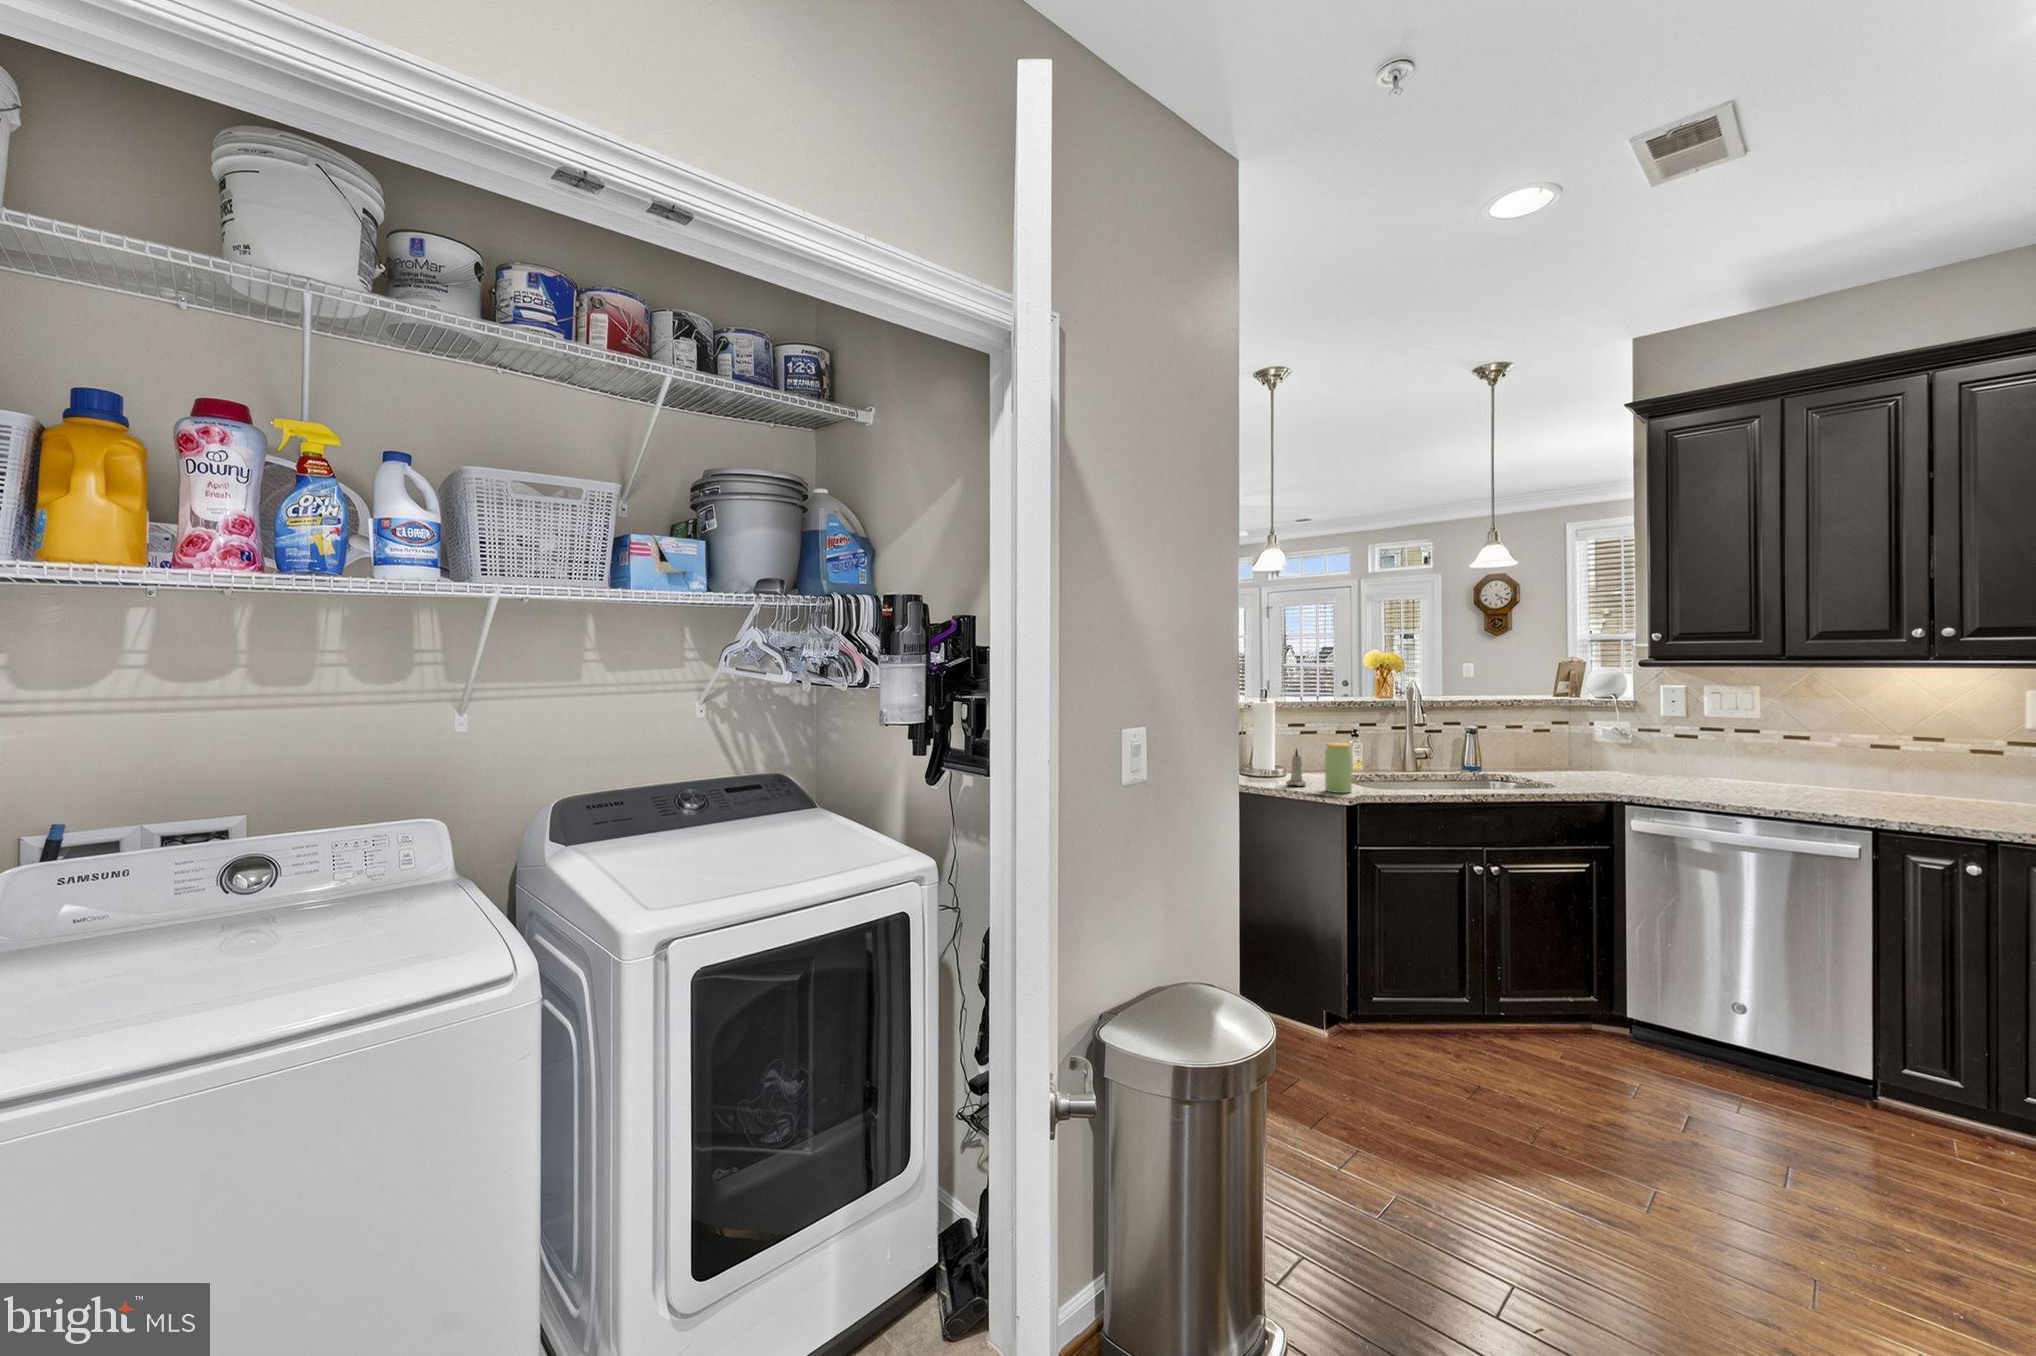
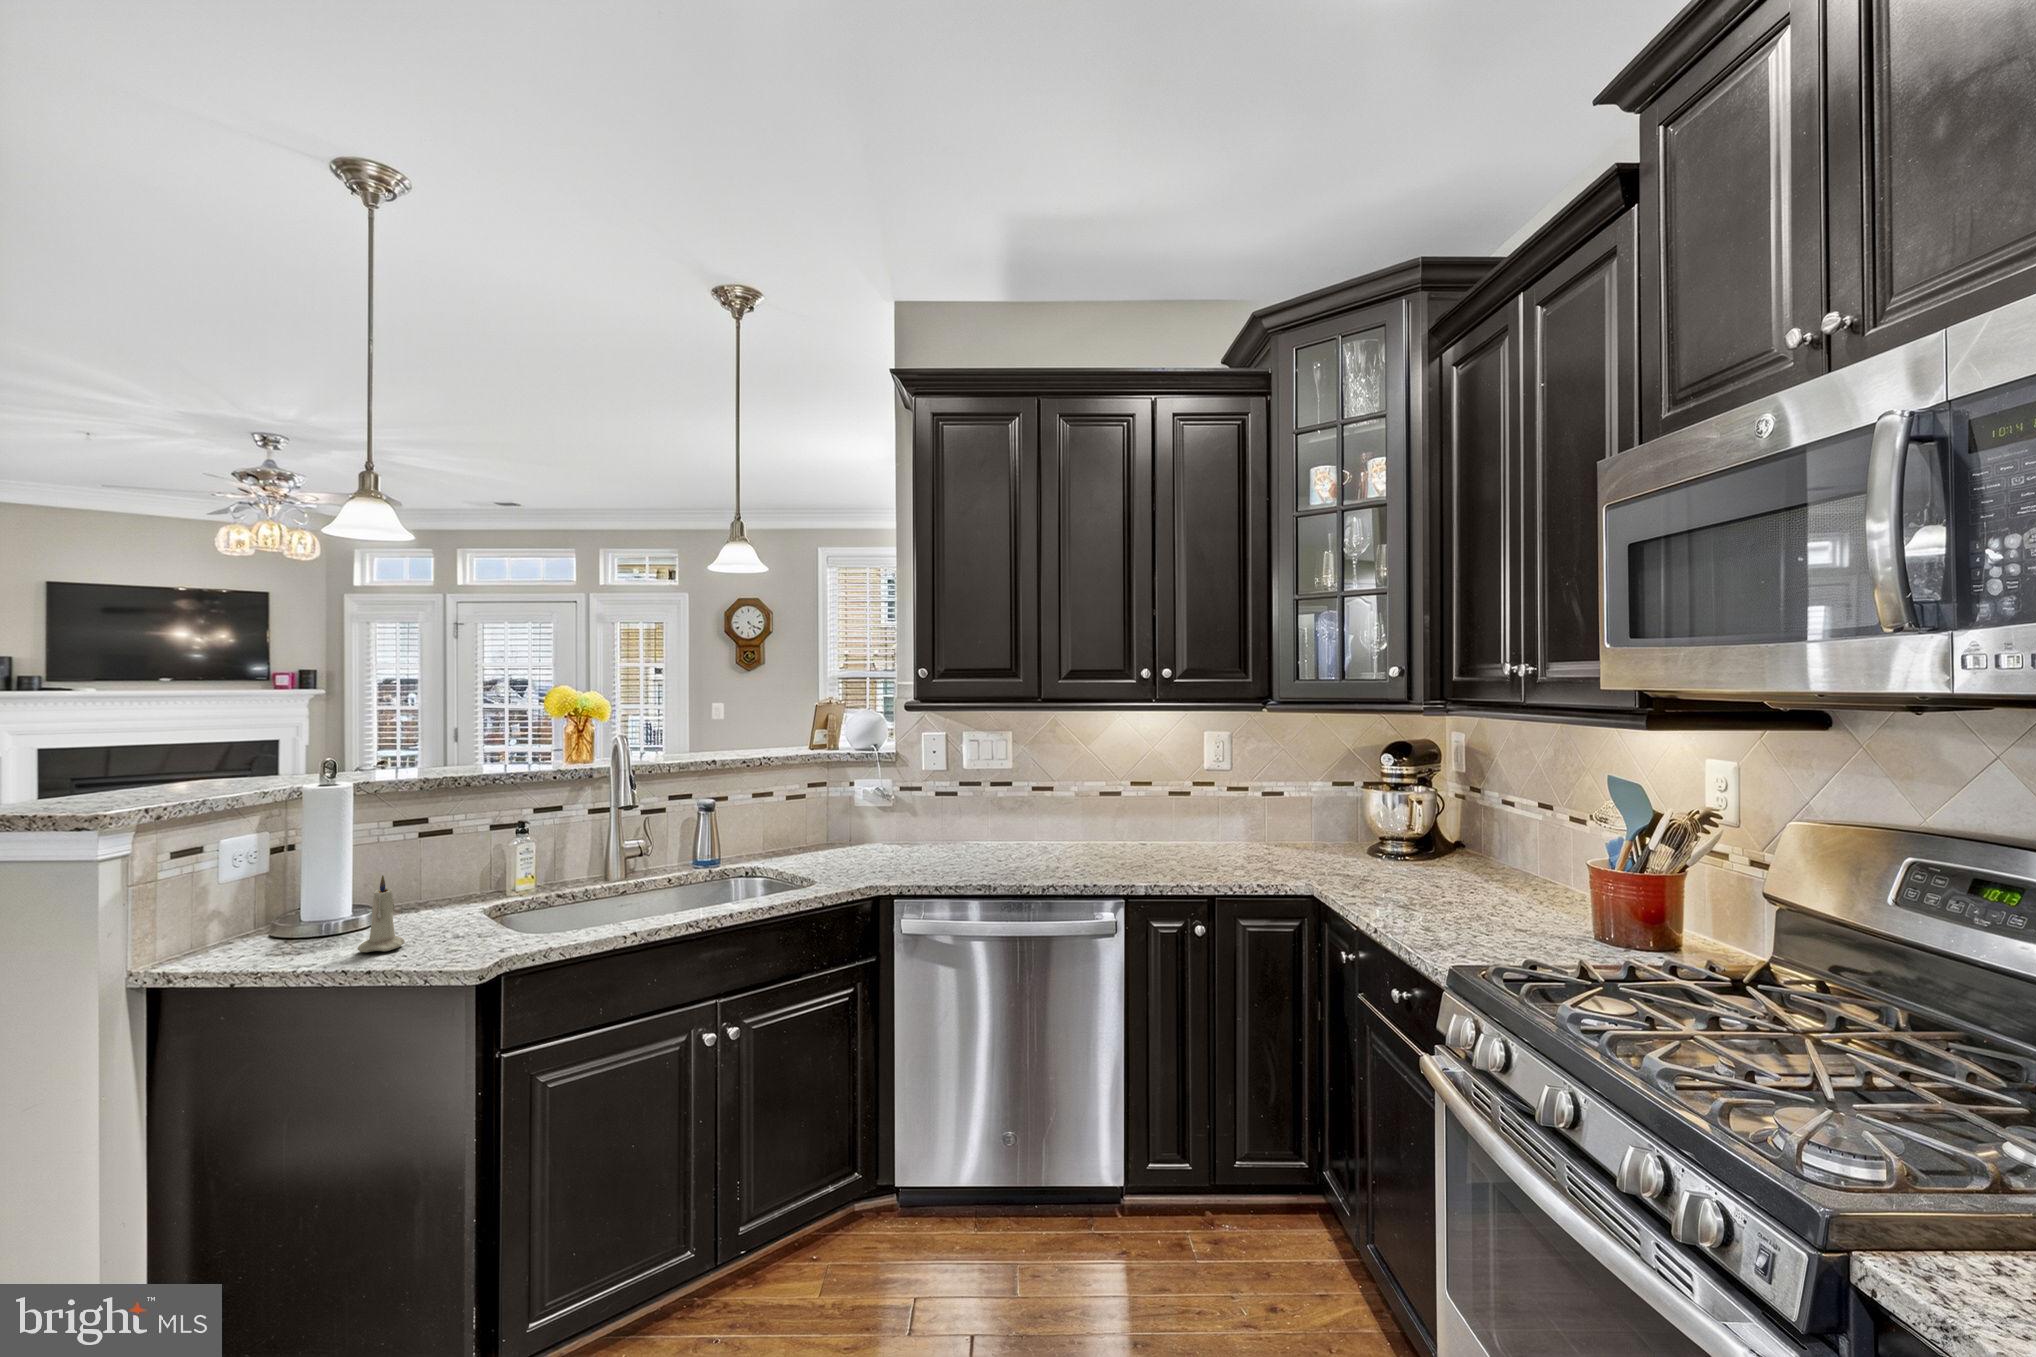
jar: present [1325,743,1352,793] -> none [438,858,492,958]

